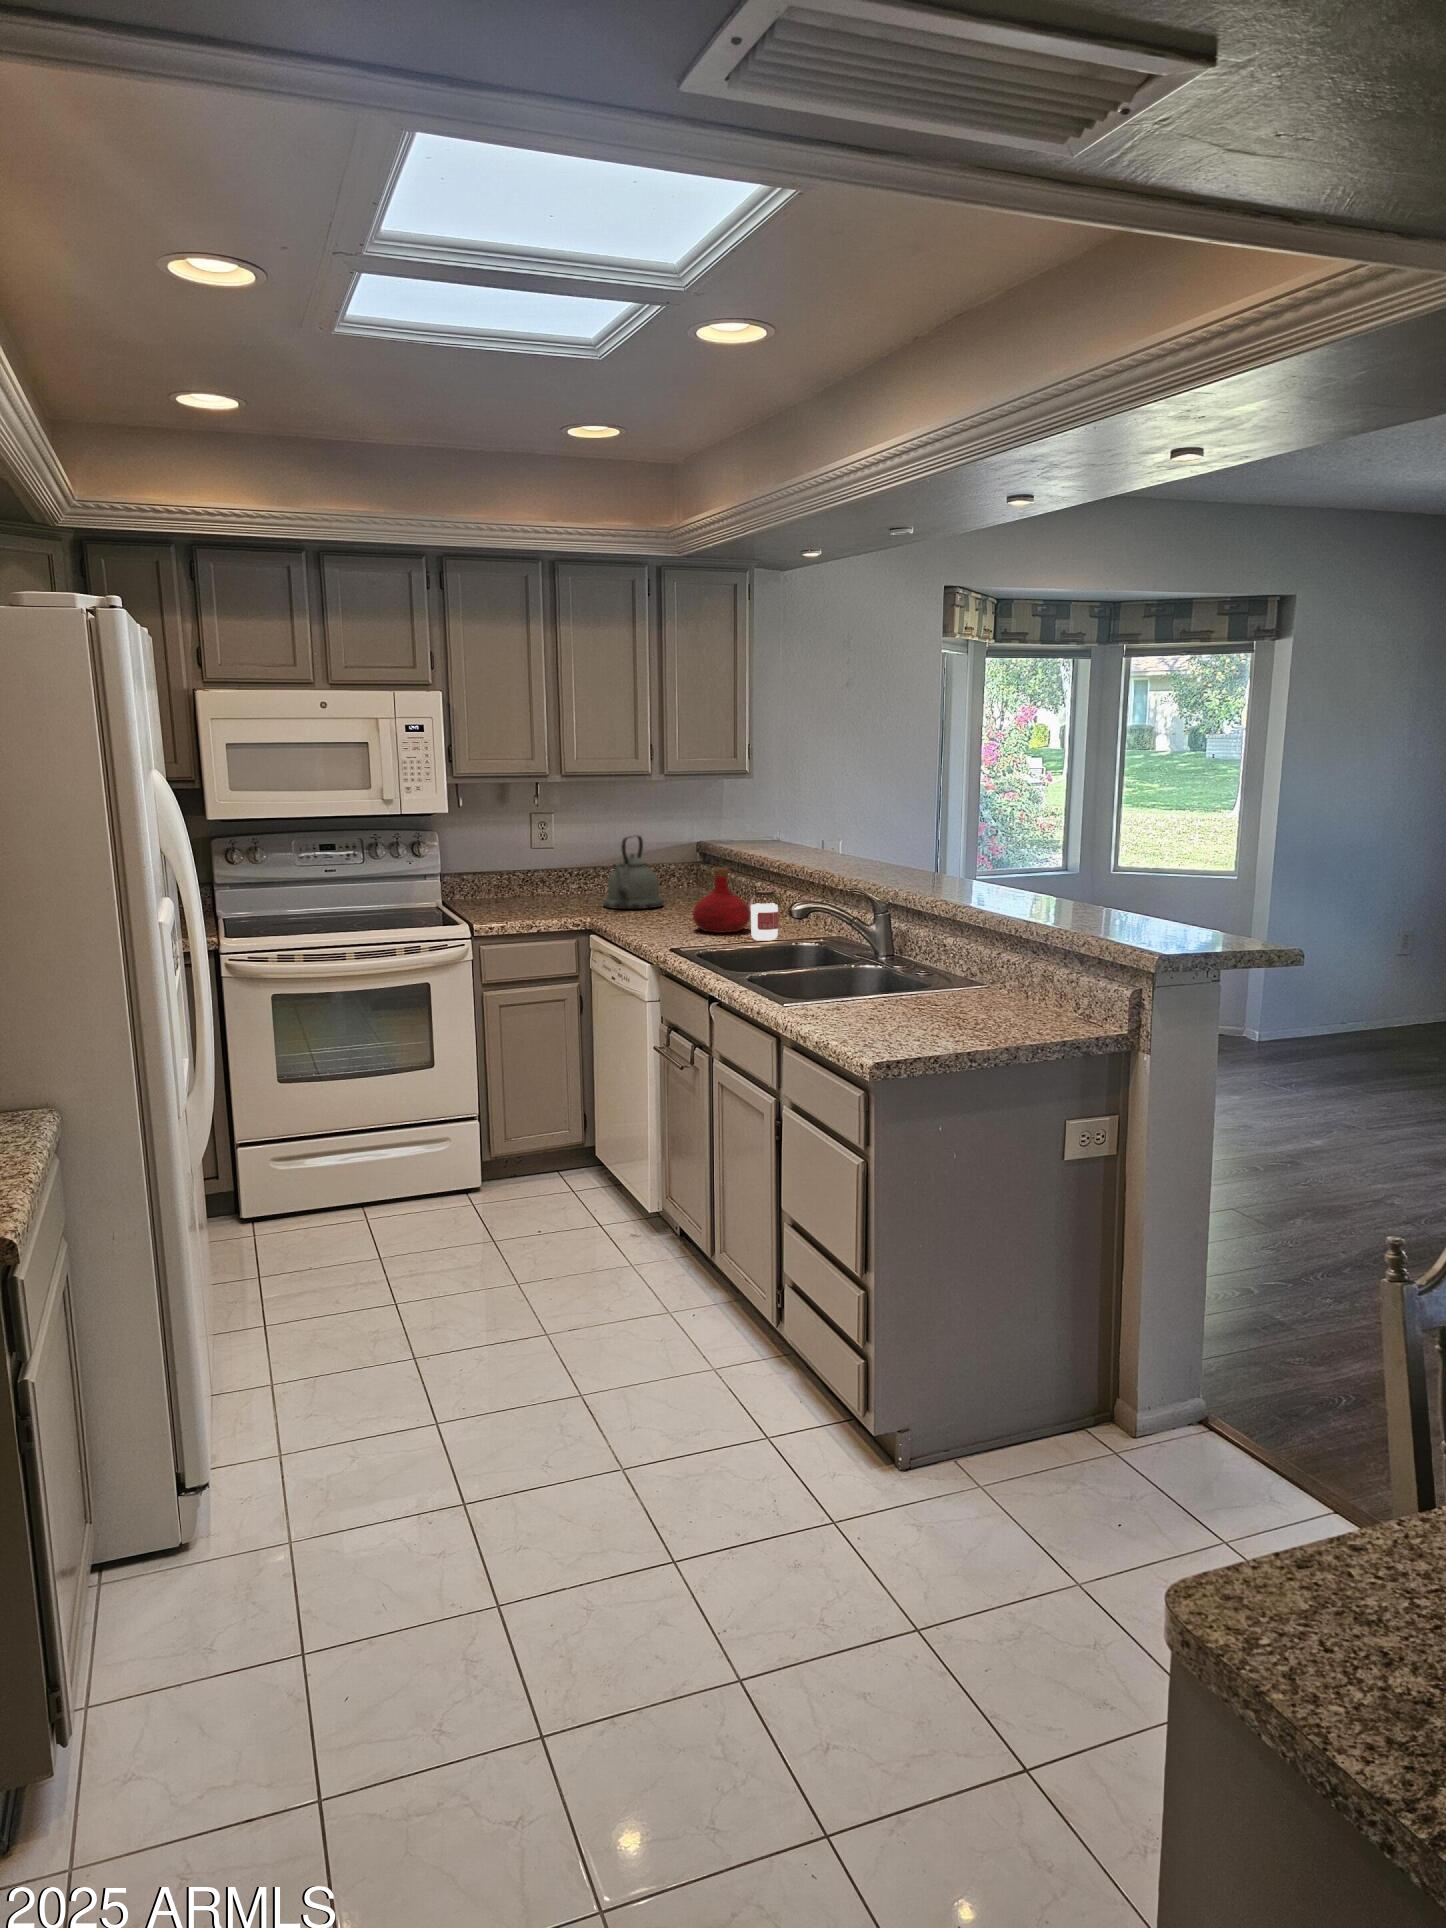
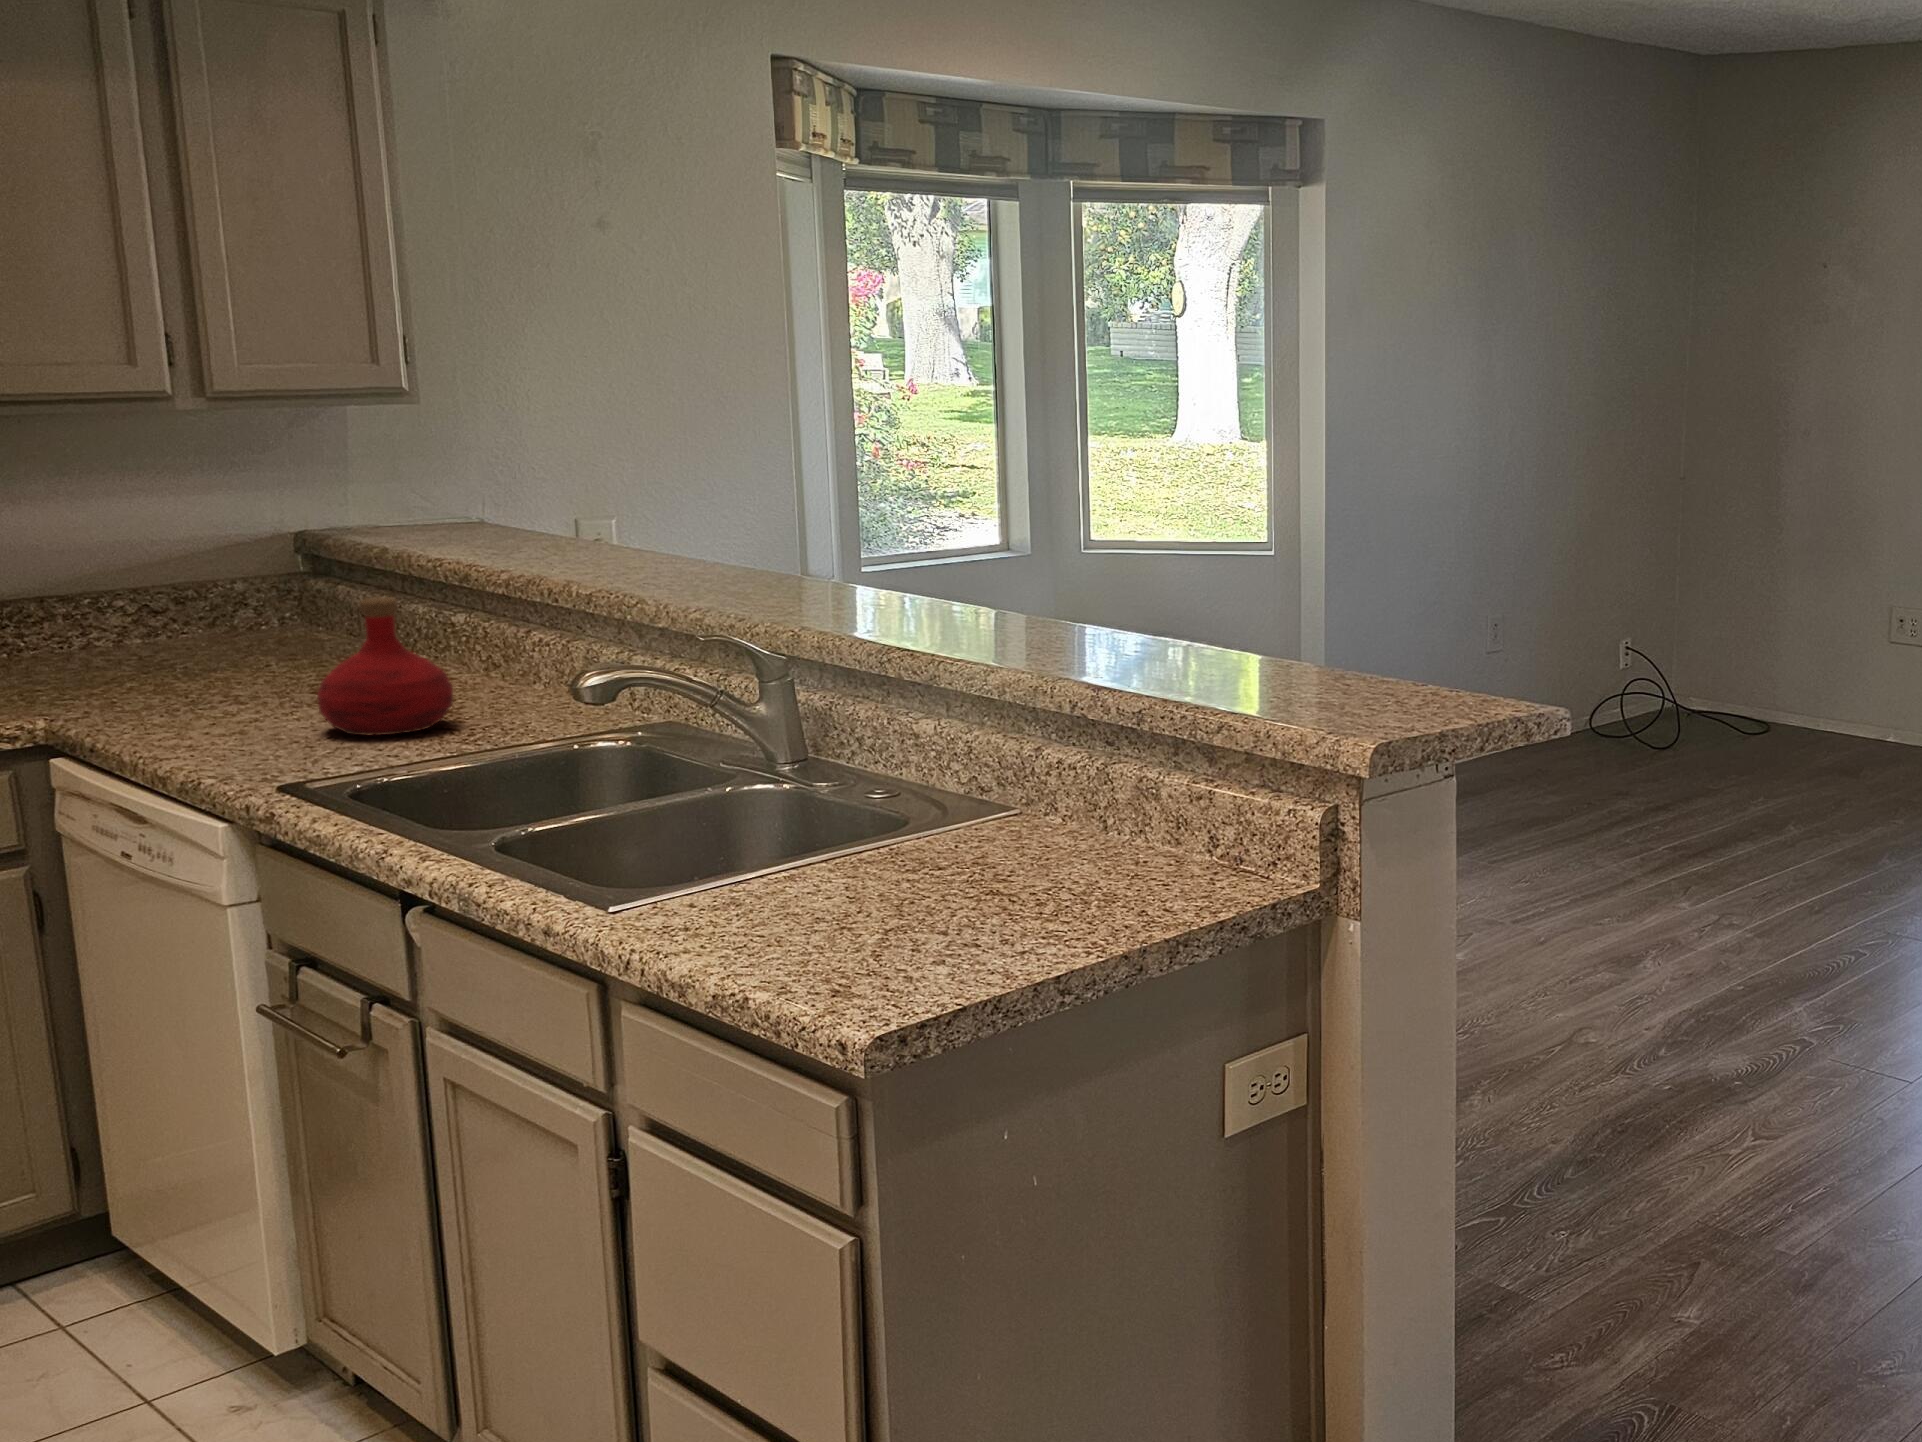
kettle: present [603,836,664,909] -> none [78,533,232,693]
jar: present [750,890,780,941] -> none [456,642,527,748]

